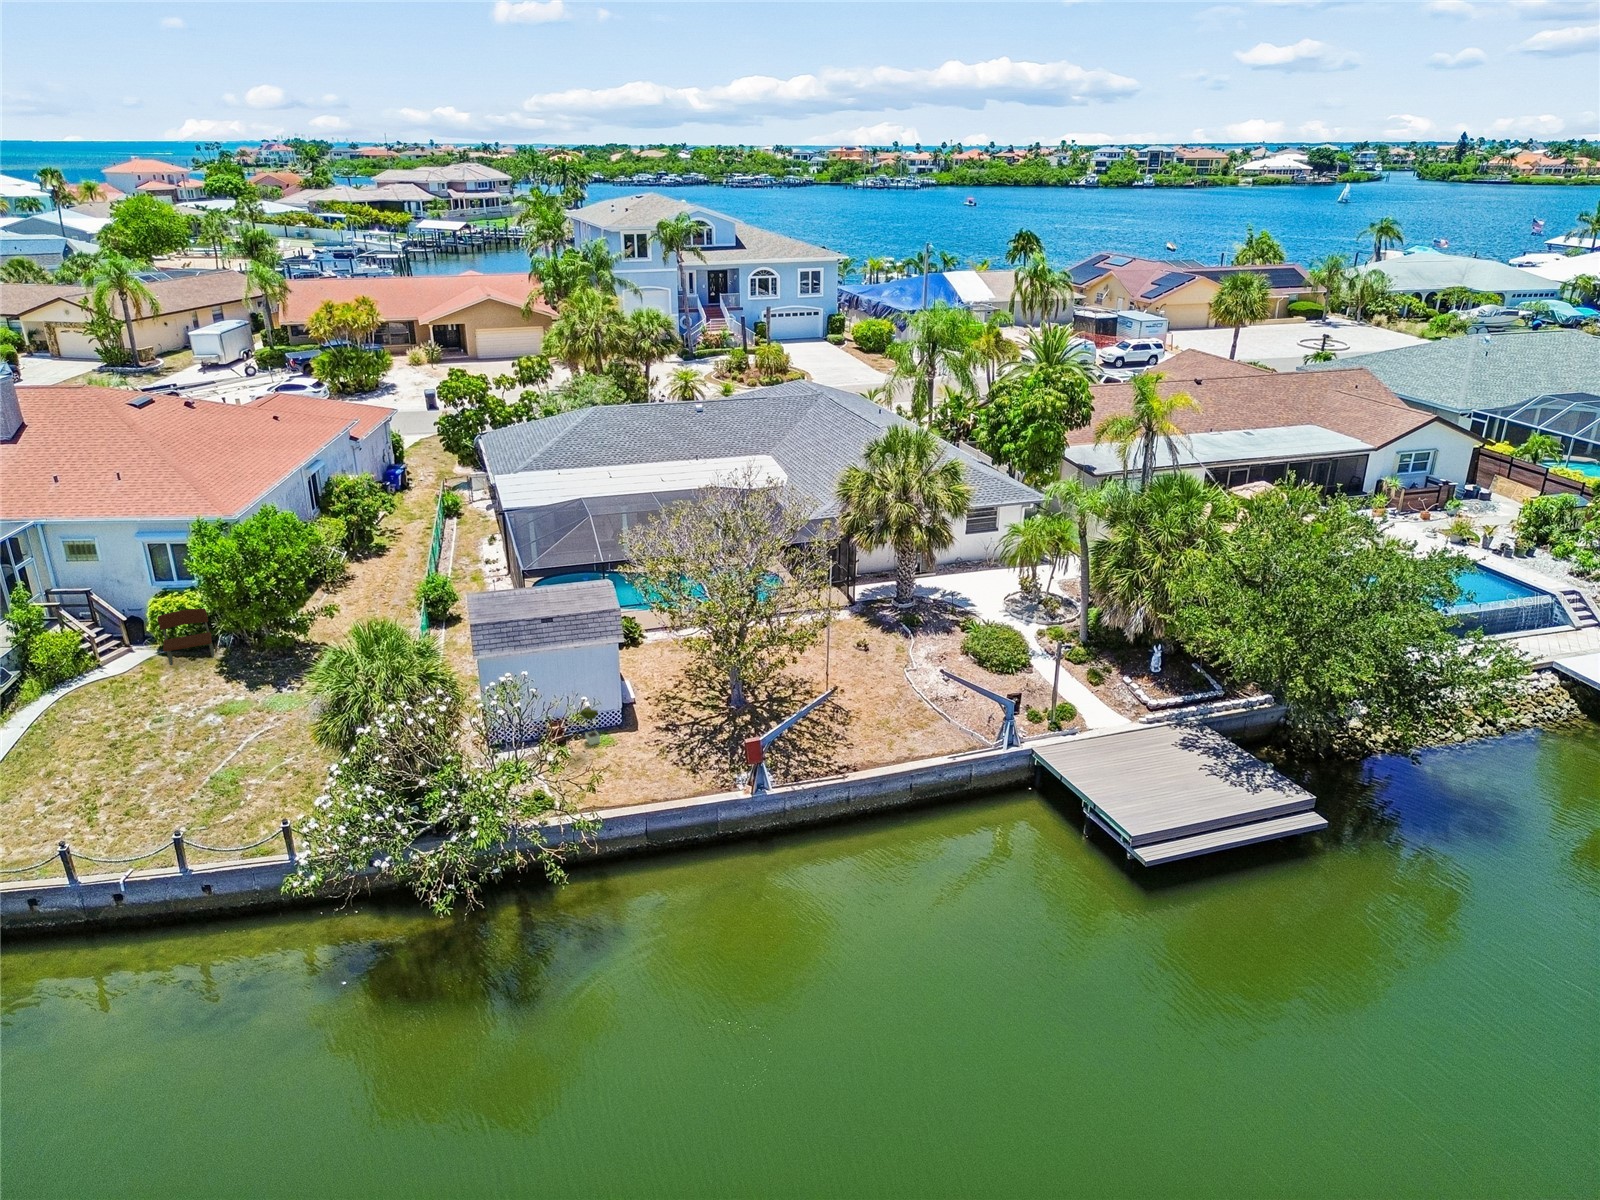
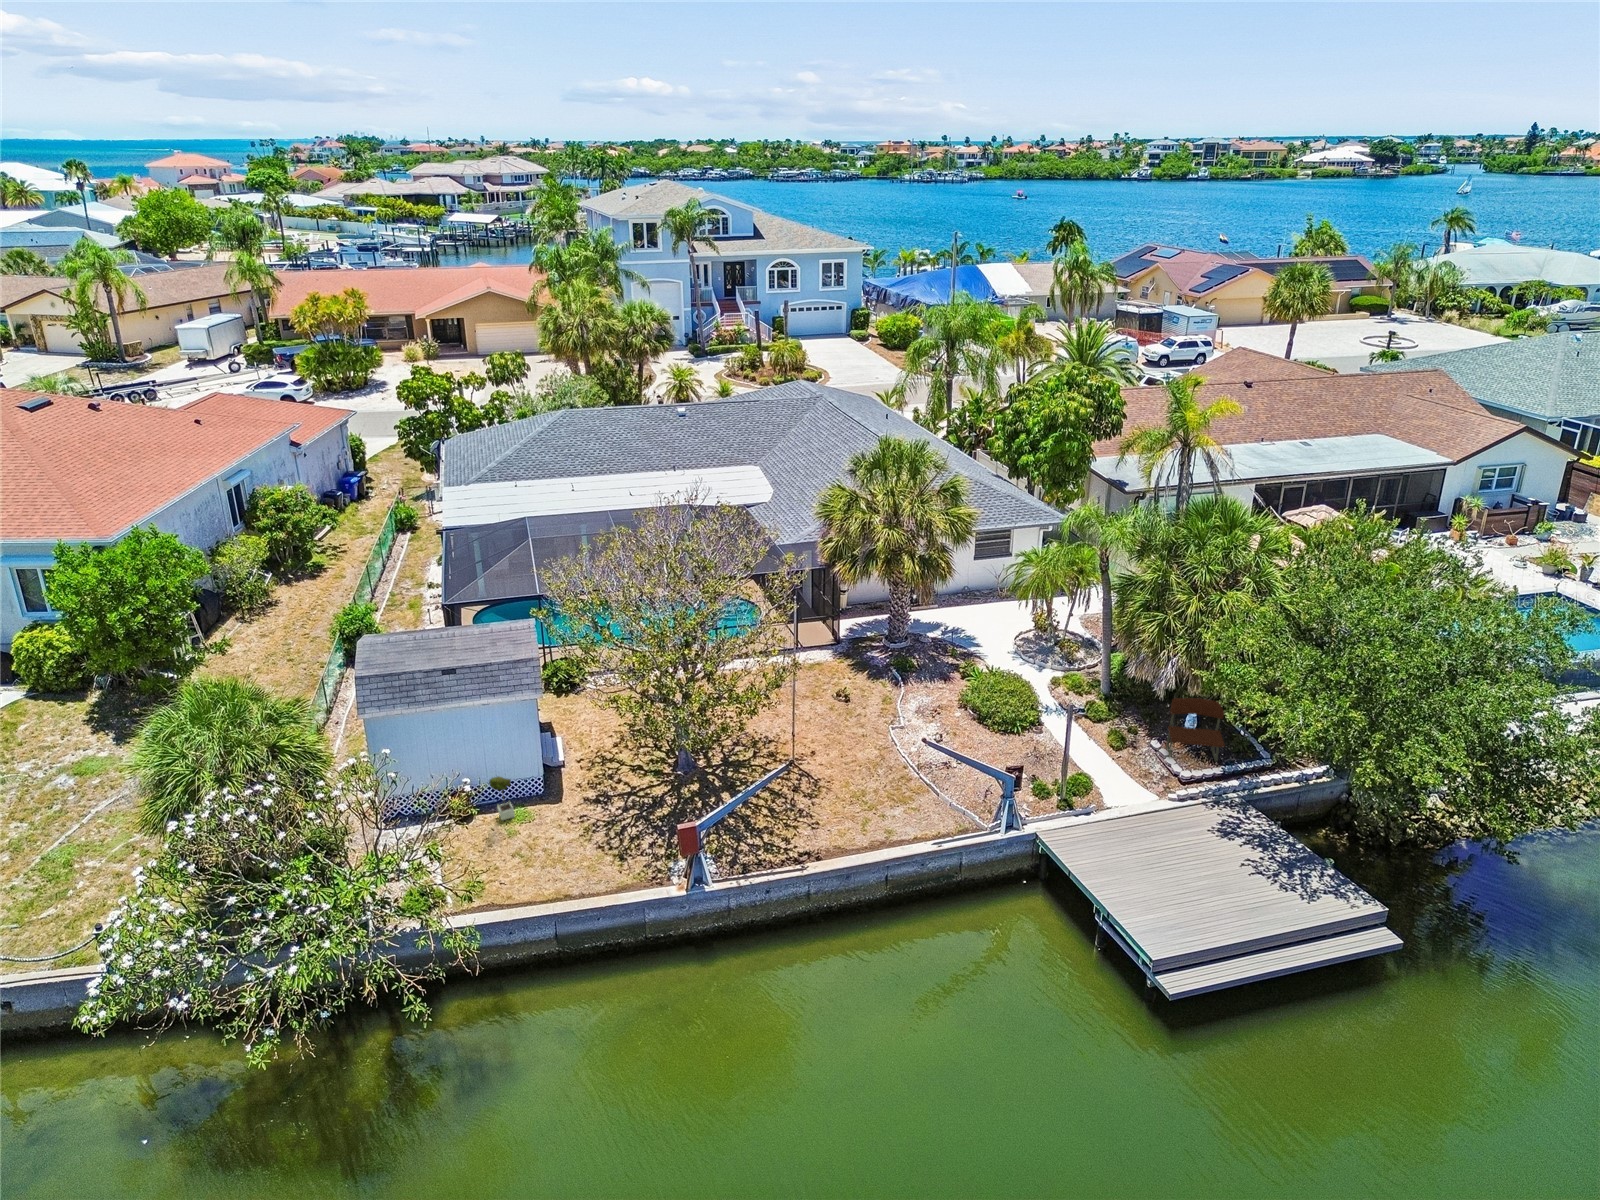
bench: present [157,608,214,665] -> present [1166,698,1225,761]

